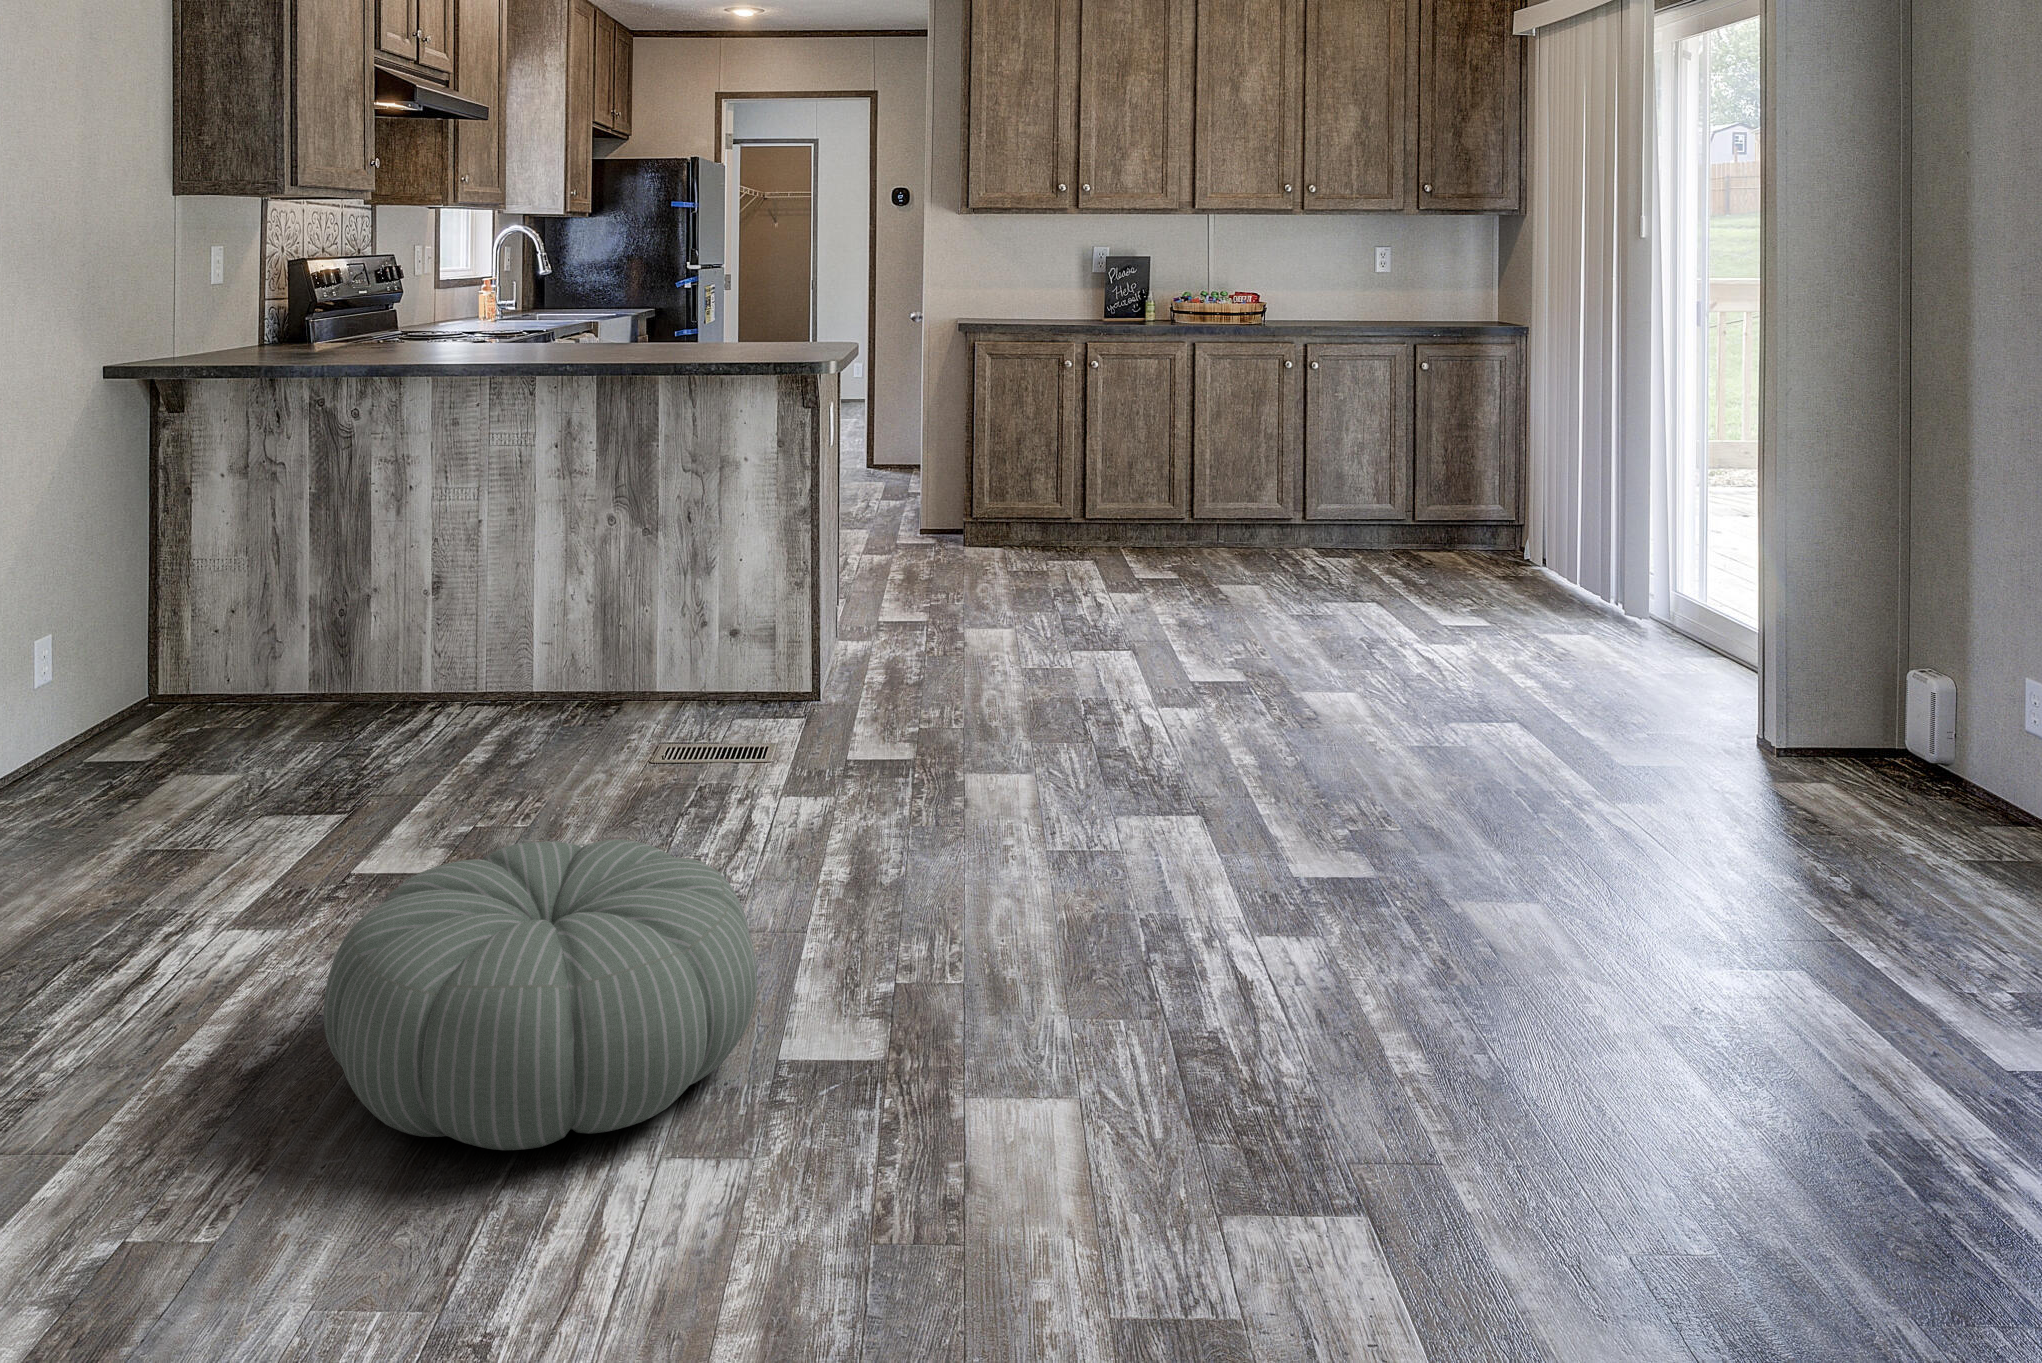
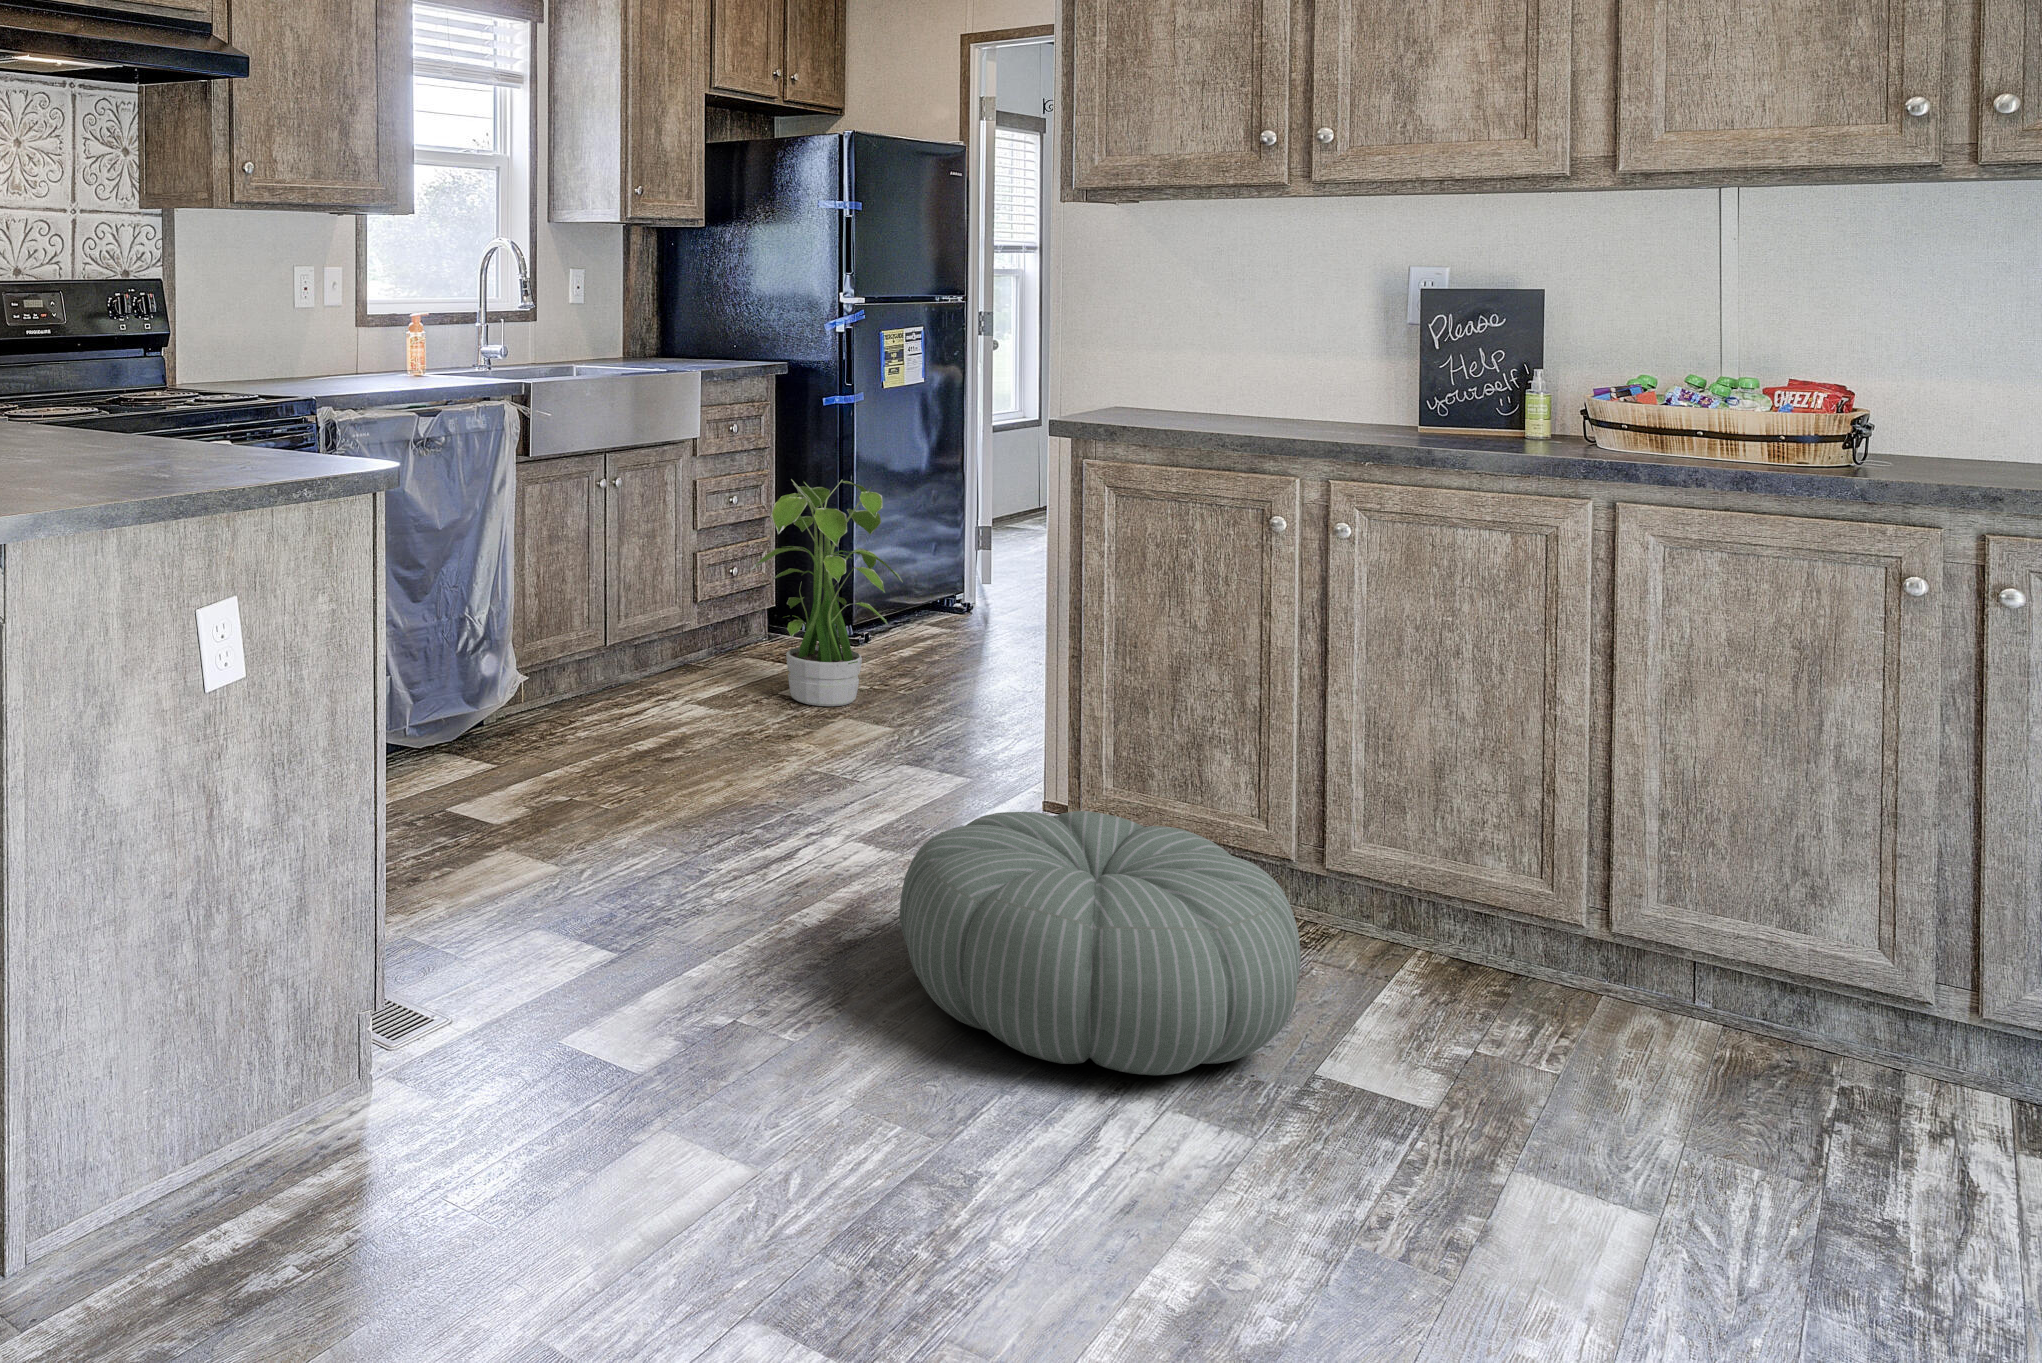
potted plant: none [40,502,239,768] -> present [751,479,902,706]

